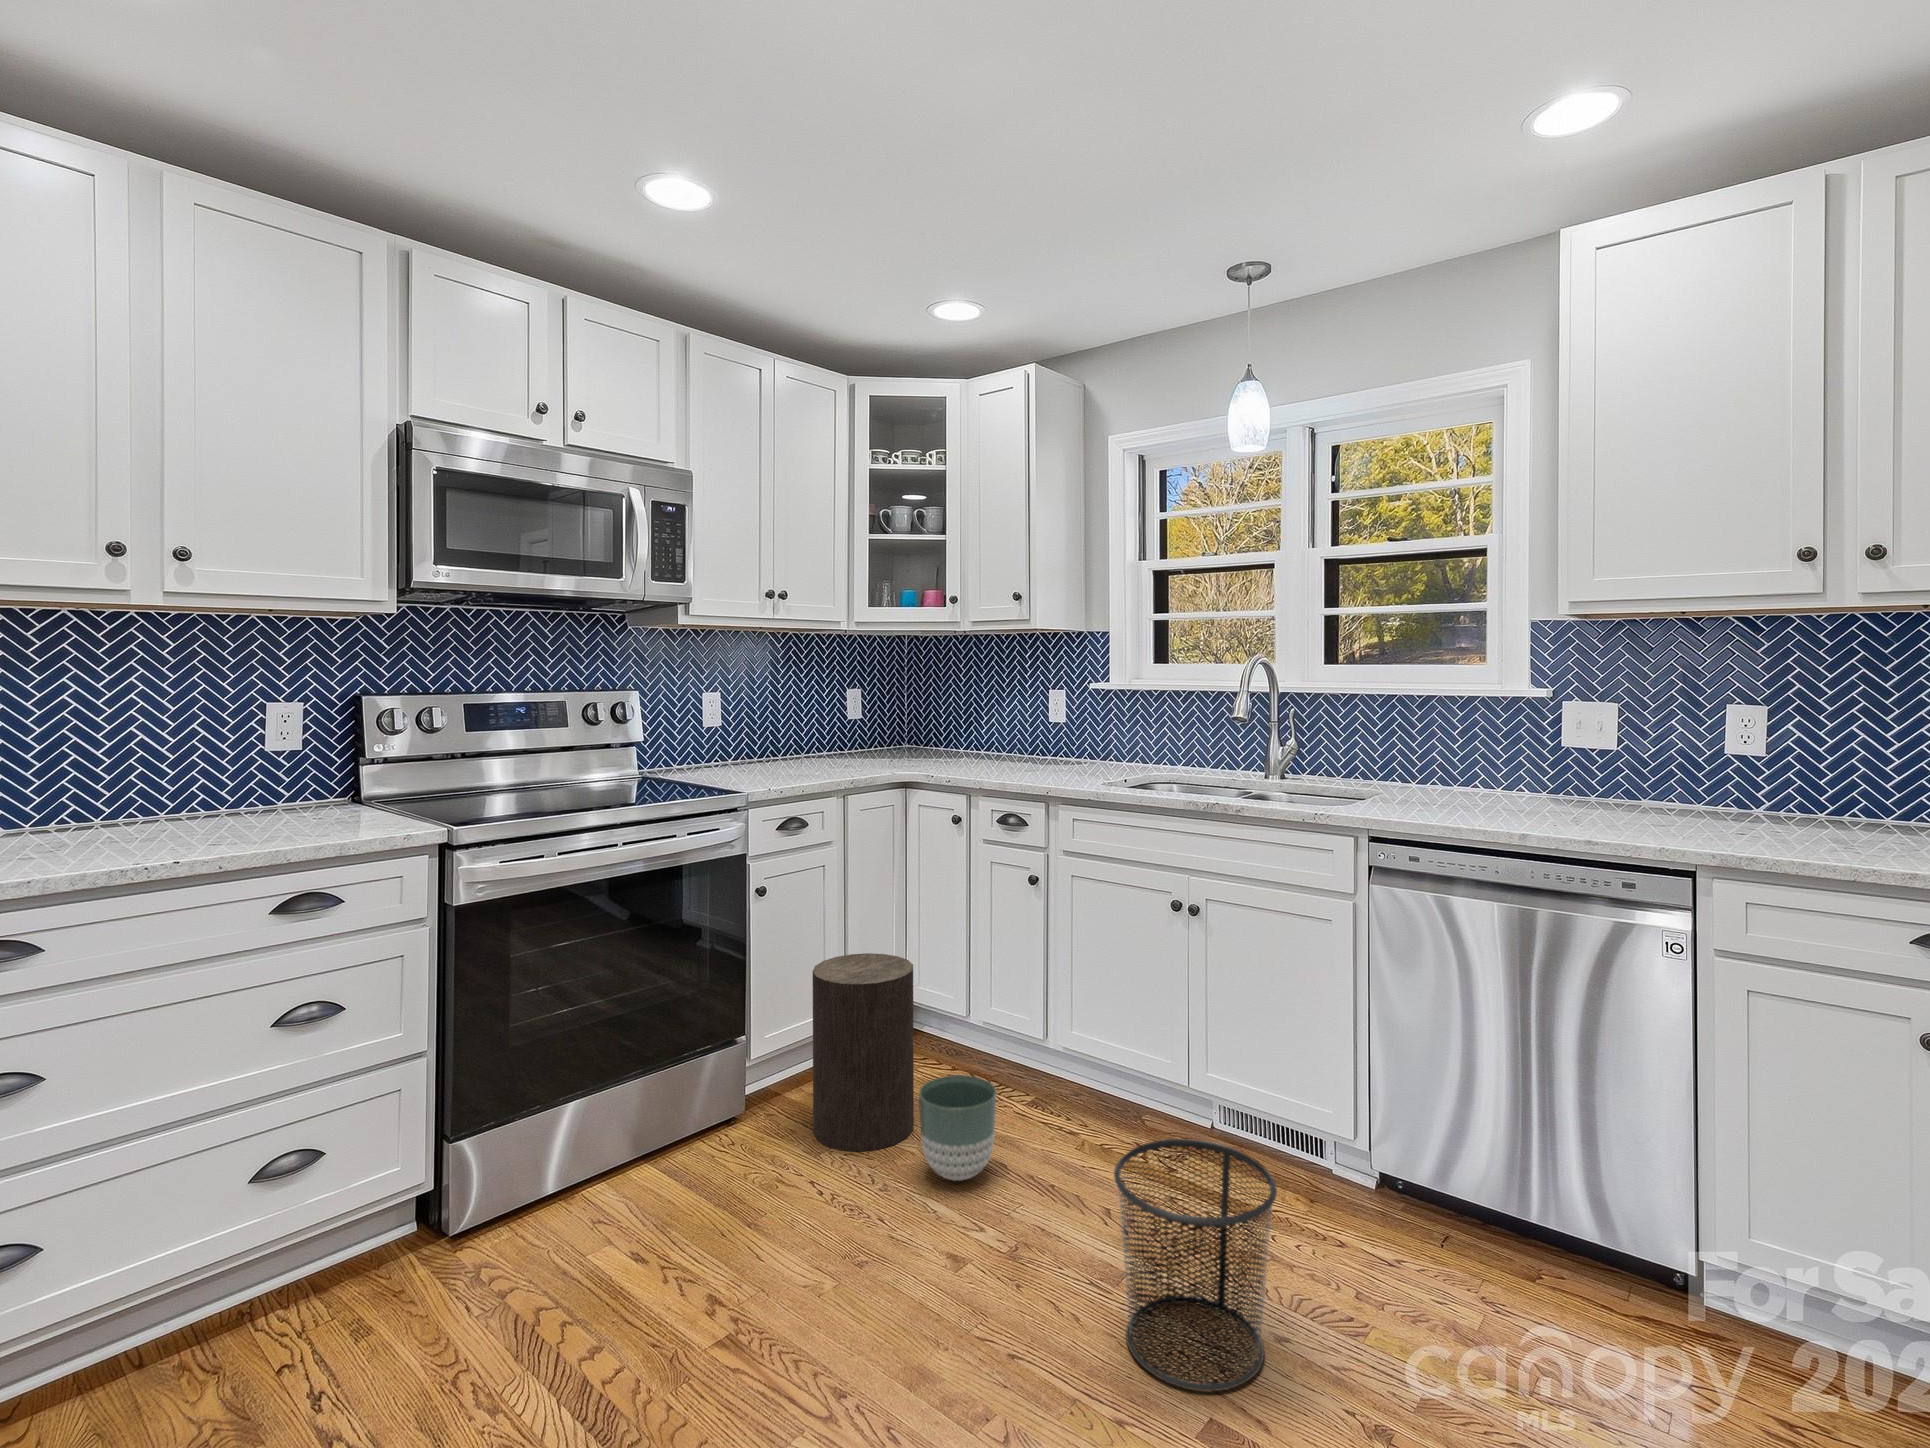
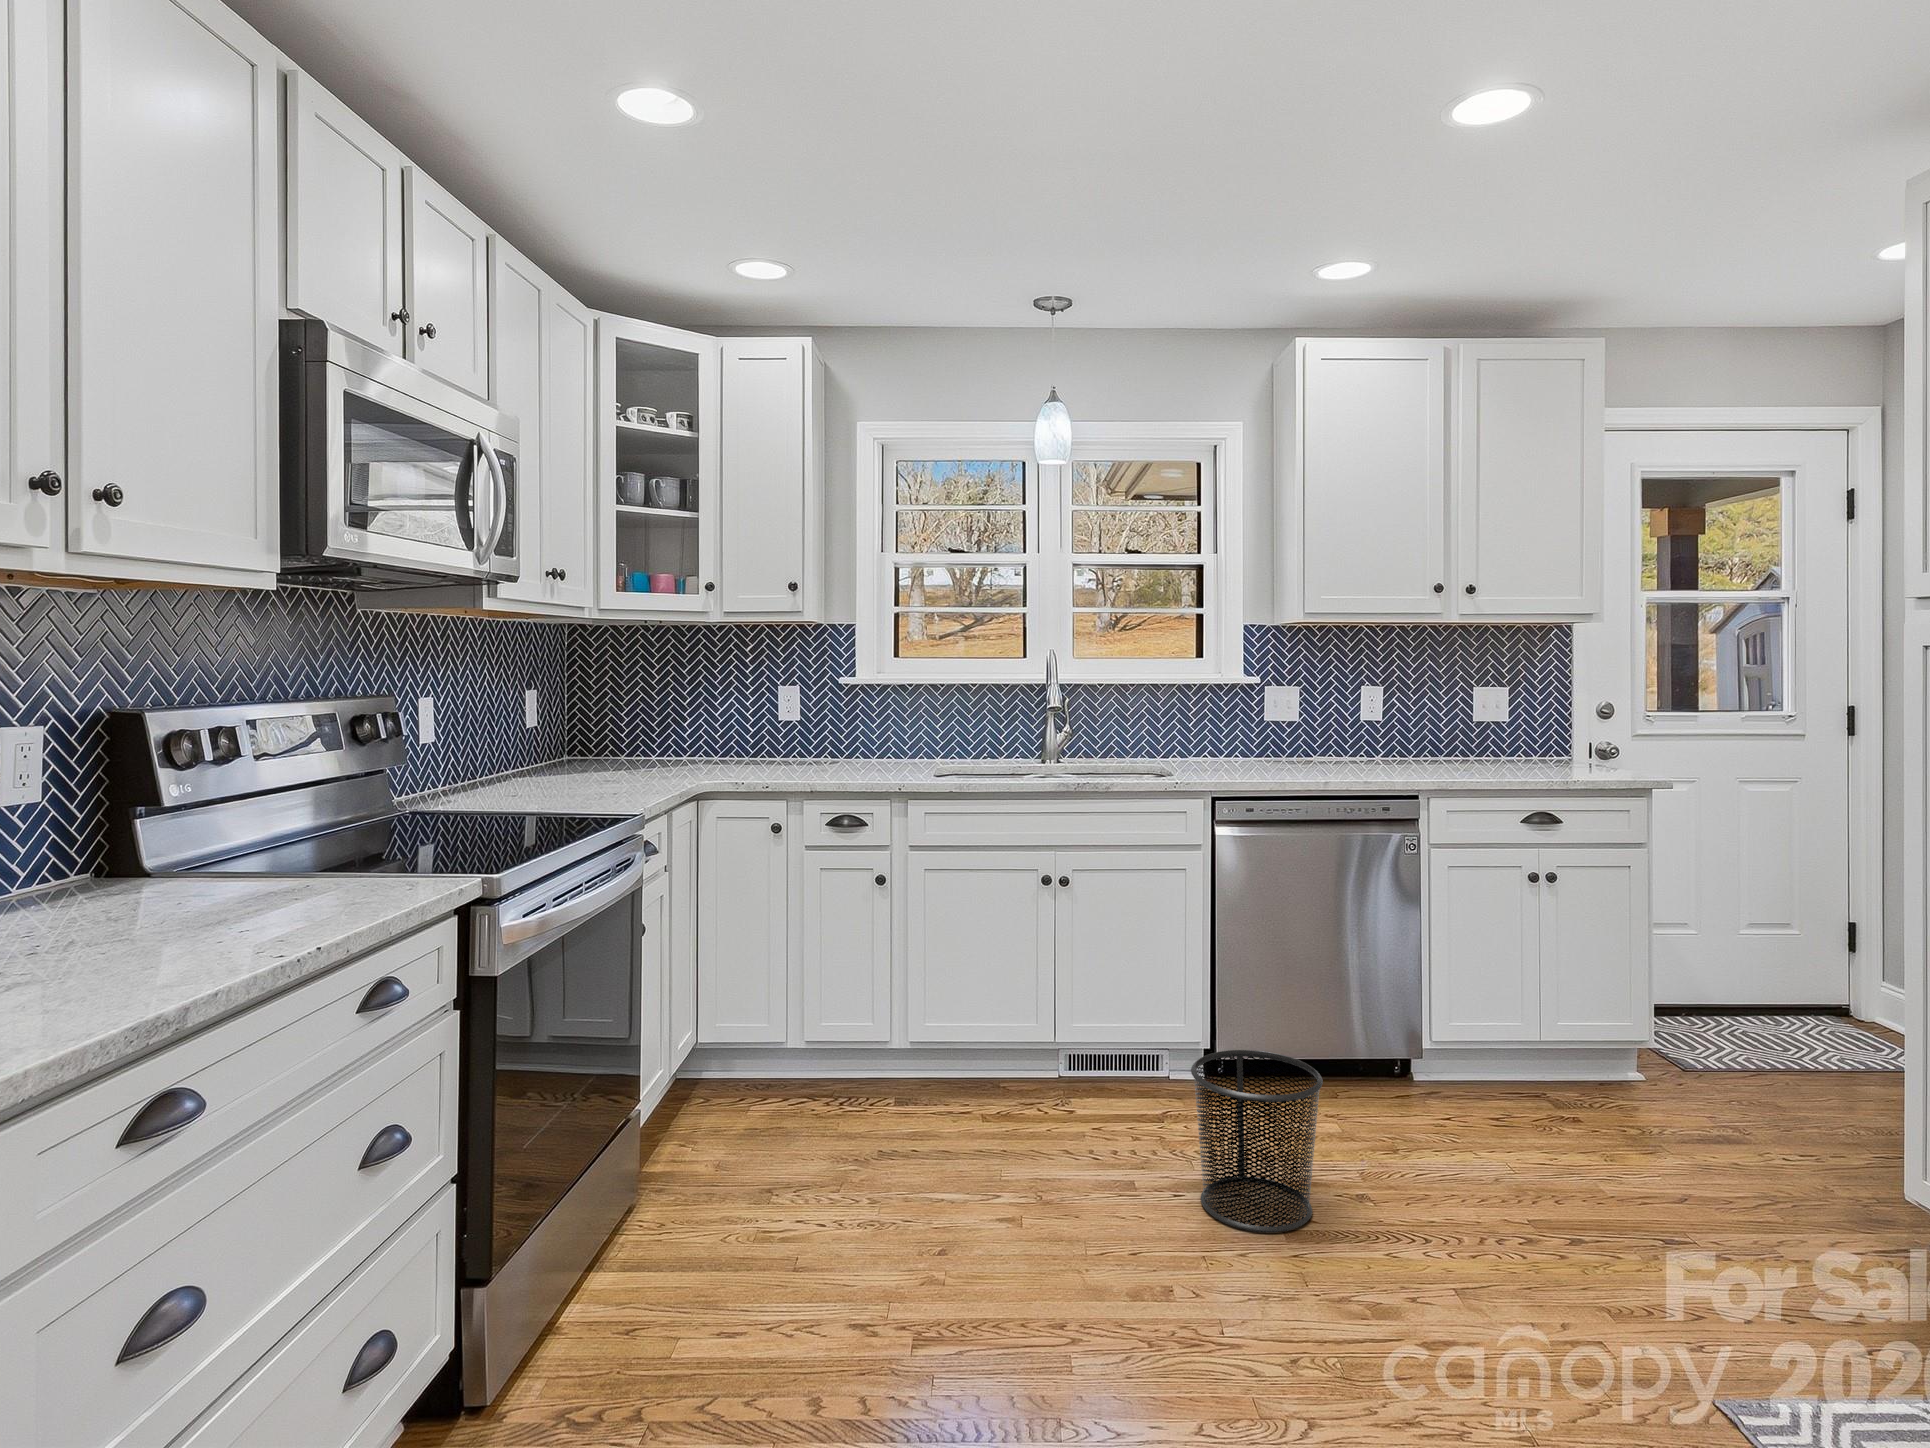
stool: present [813,953,914,1151] -> none [736,978,848,1193]
planter: present [919,1075,997,1181] -> none [899,1074,977,1177]

